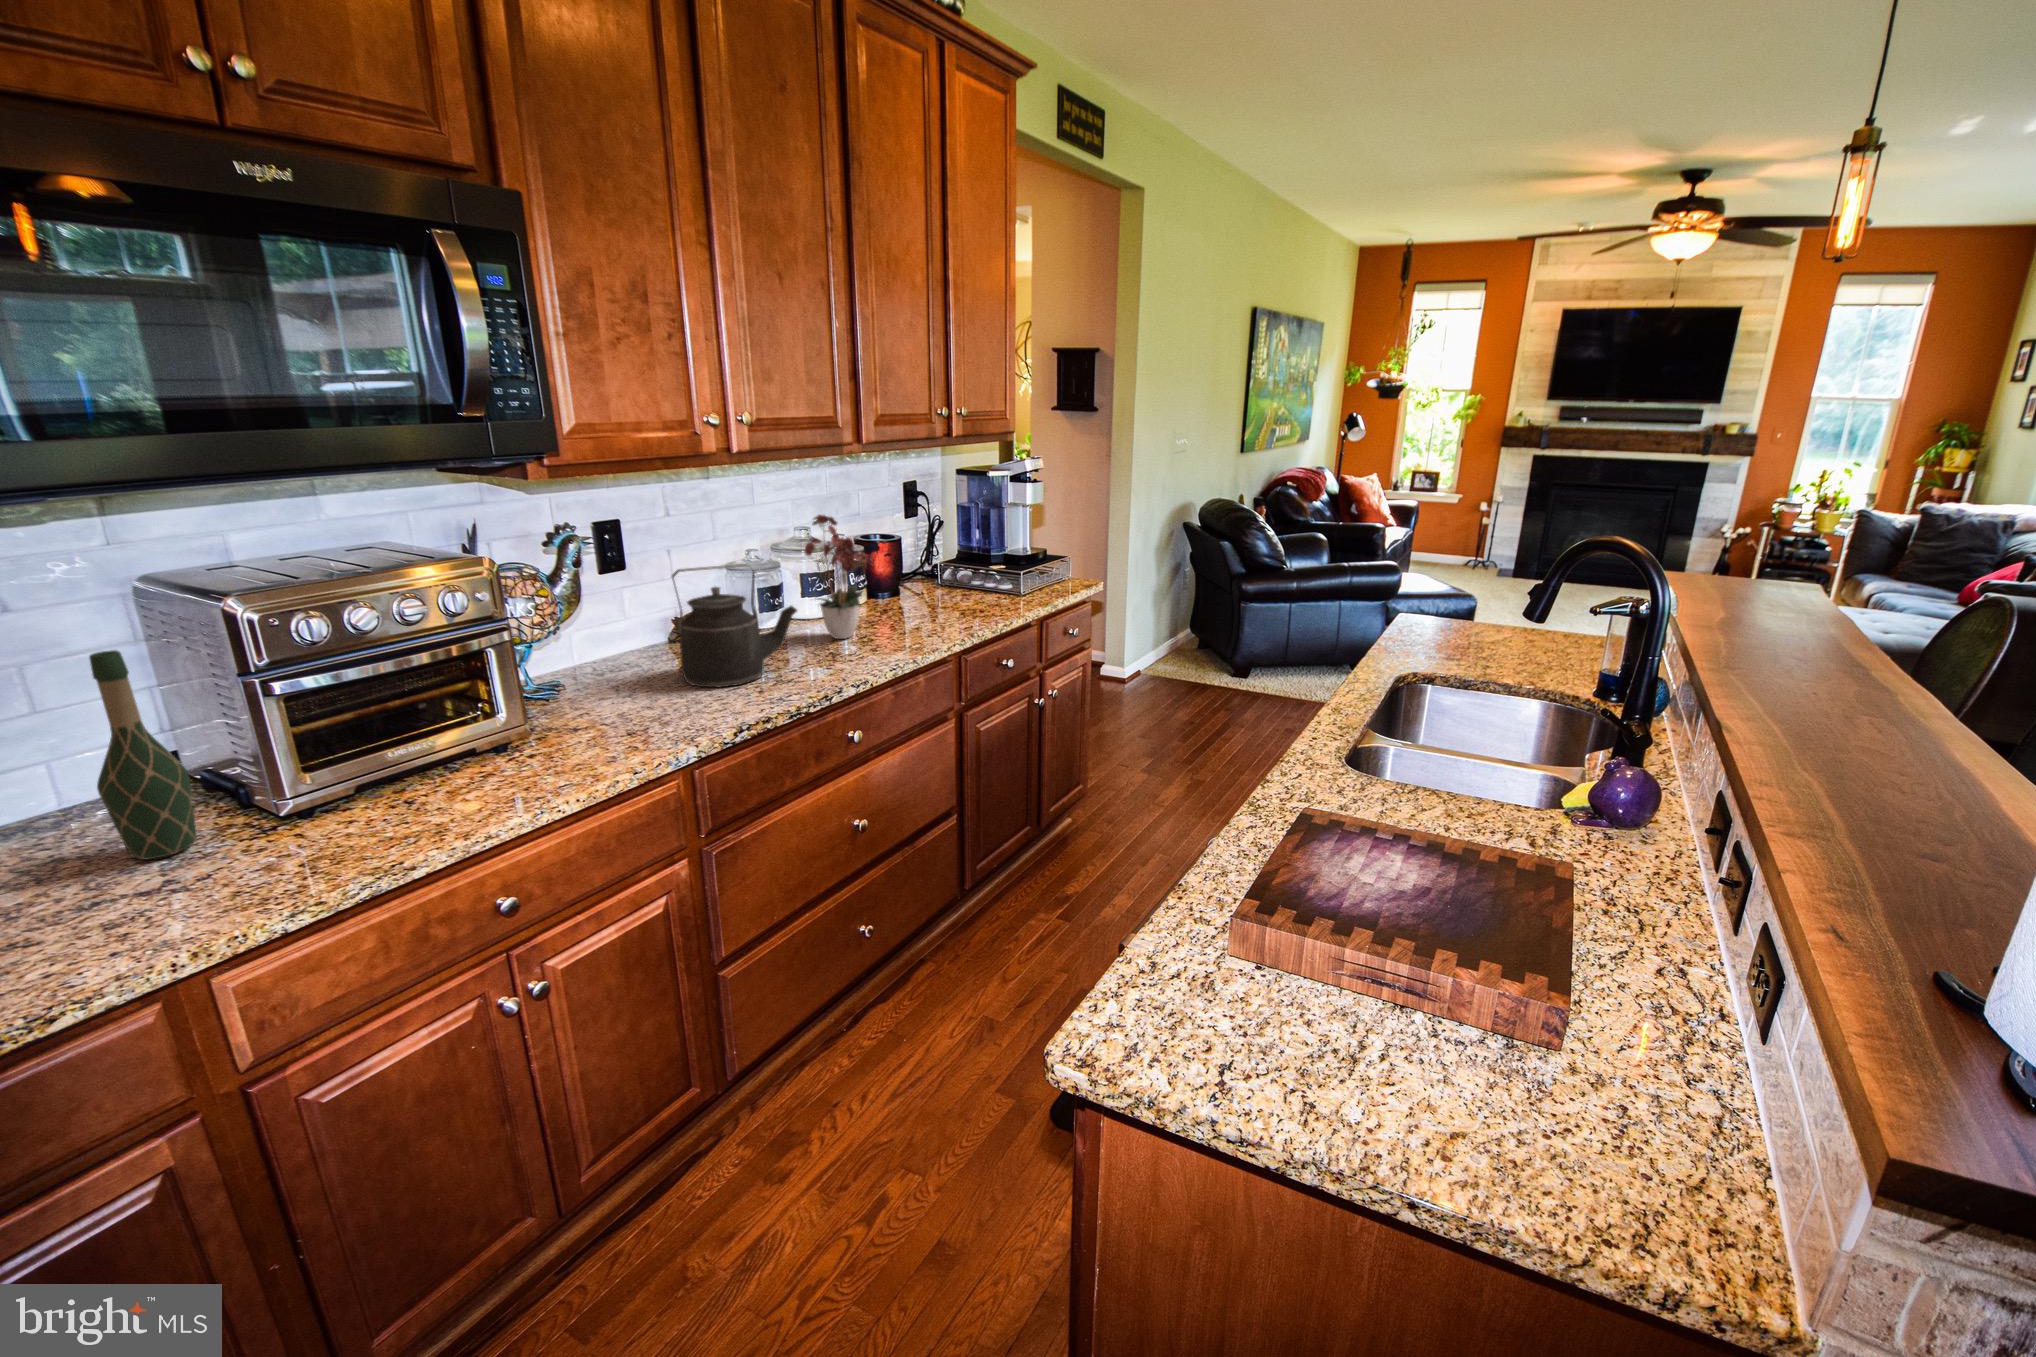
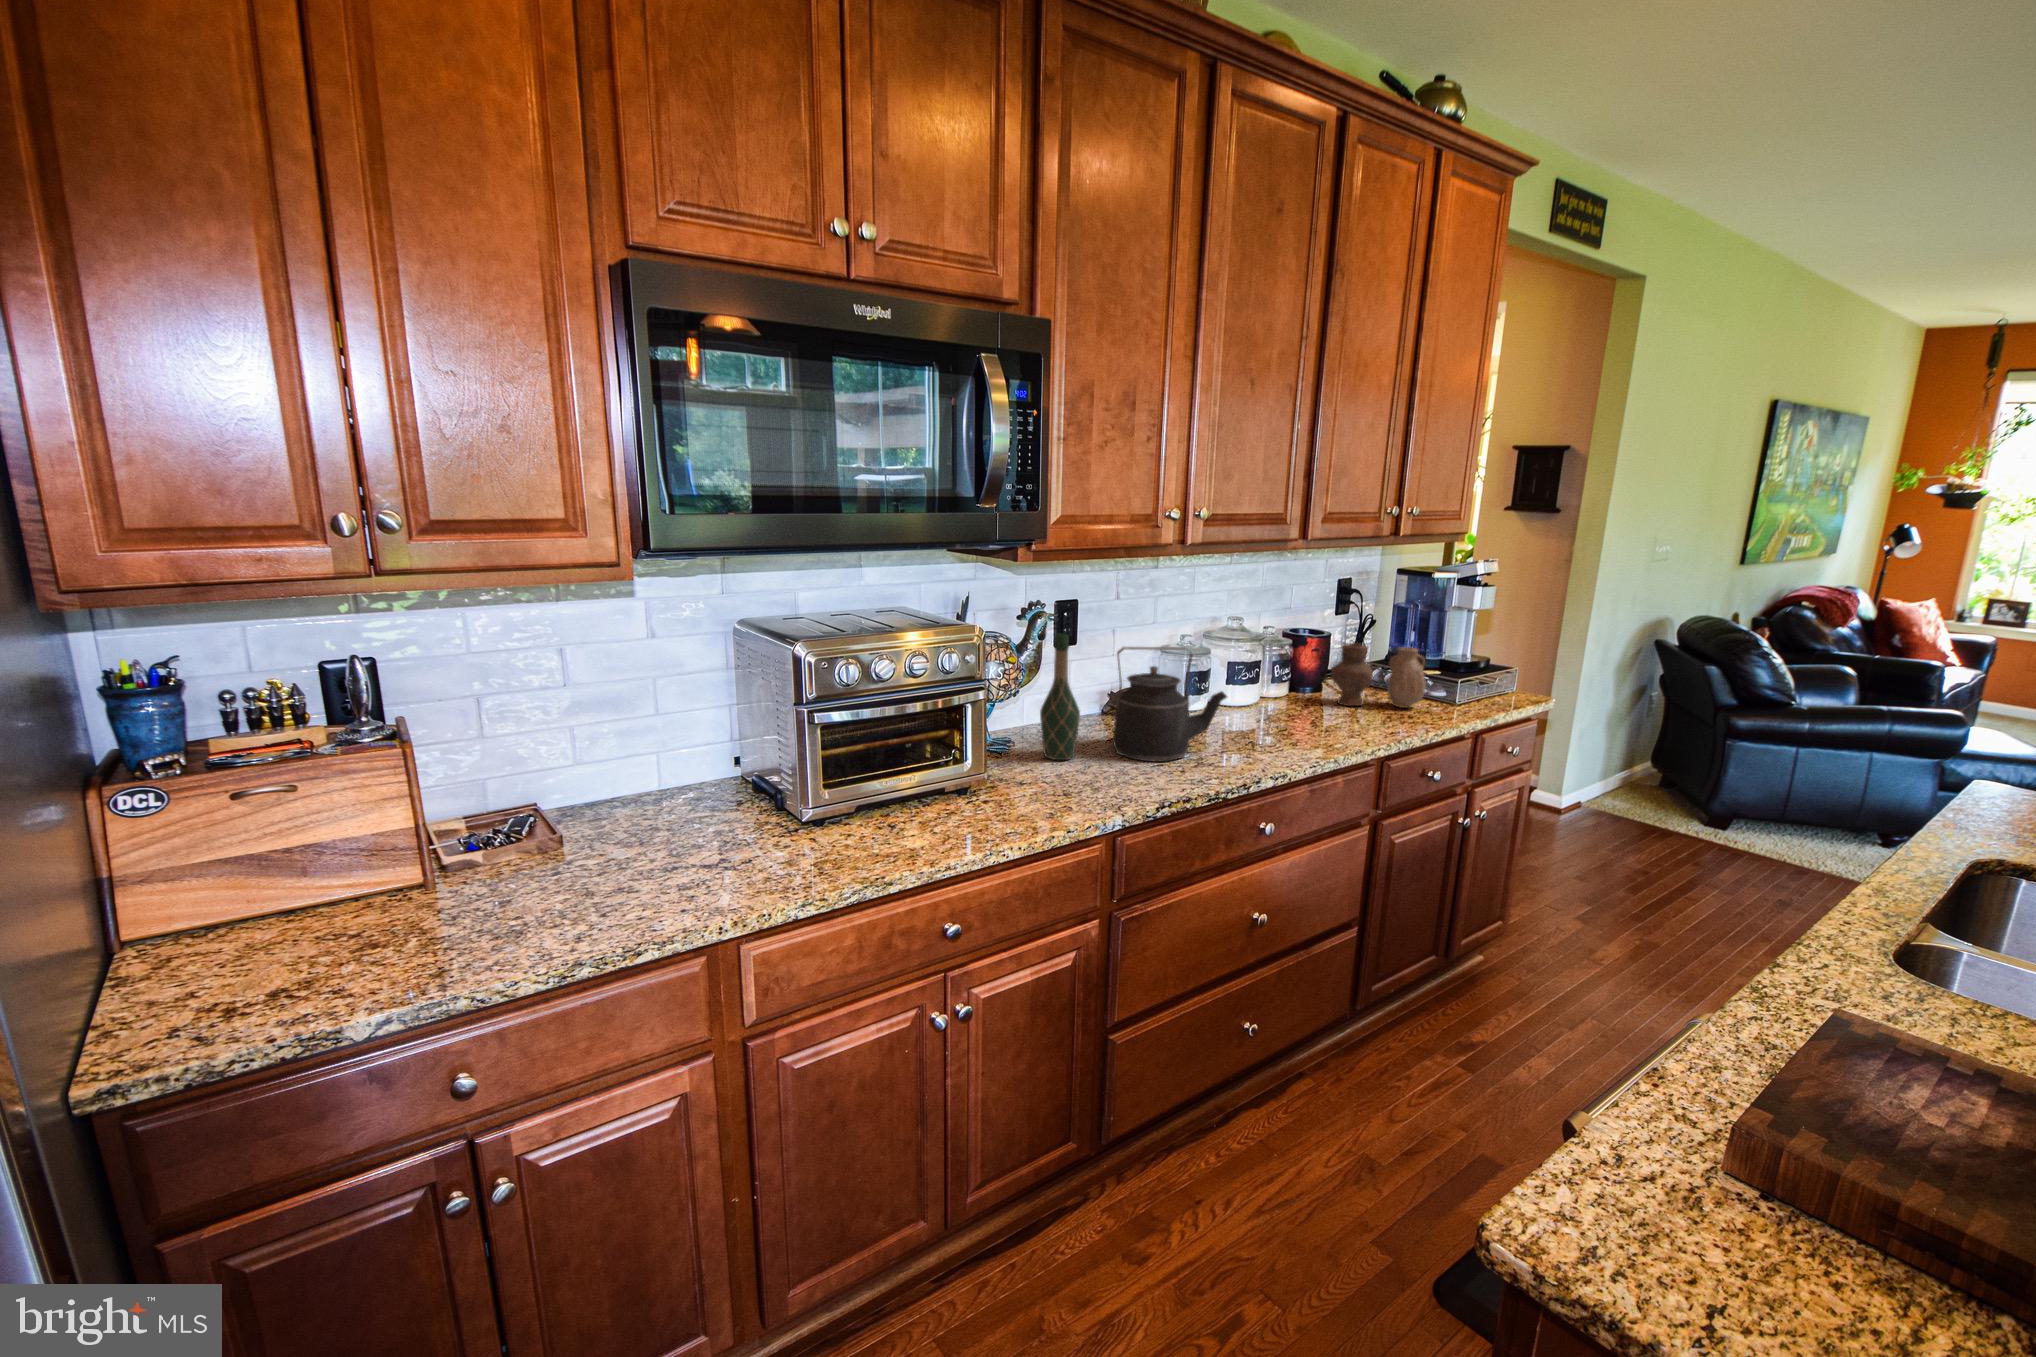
flower arrangement: present [805,515,873,639] -> none [1232,600,1312,729]
vase: none [905,545,992,607] -> present [1331,643,1426,708]
wine bottle: present [89,650,197,859] -> present [1040,633,1080,760]

